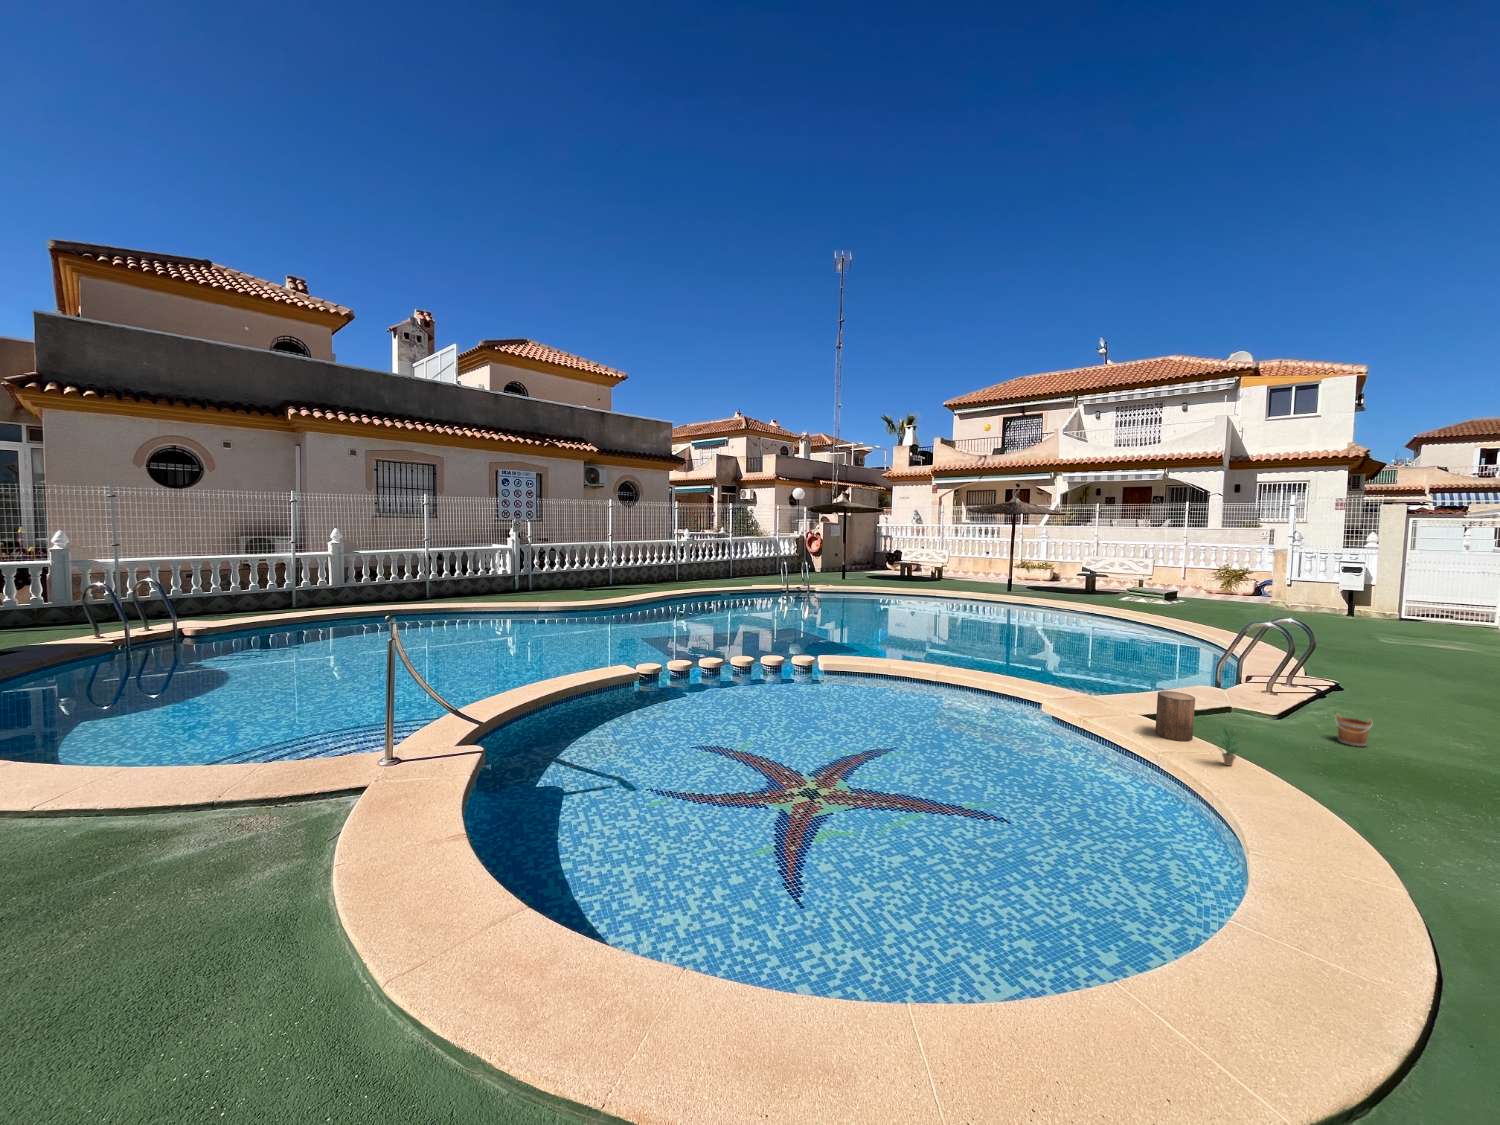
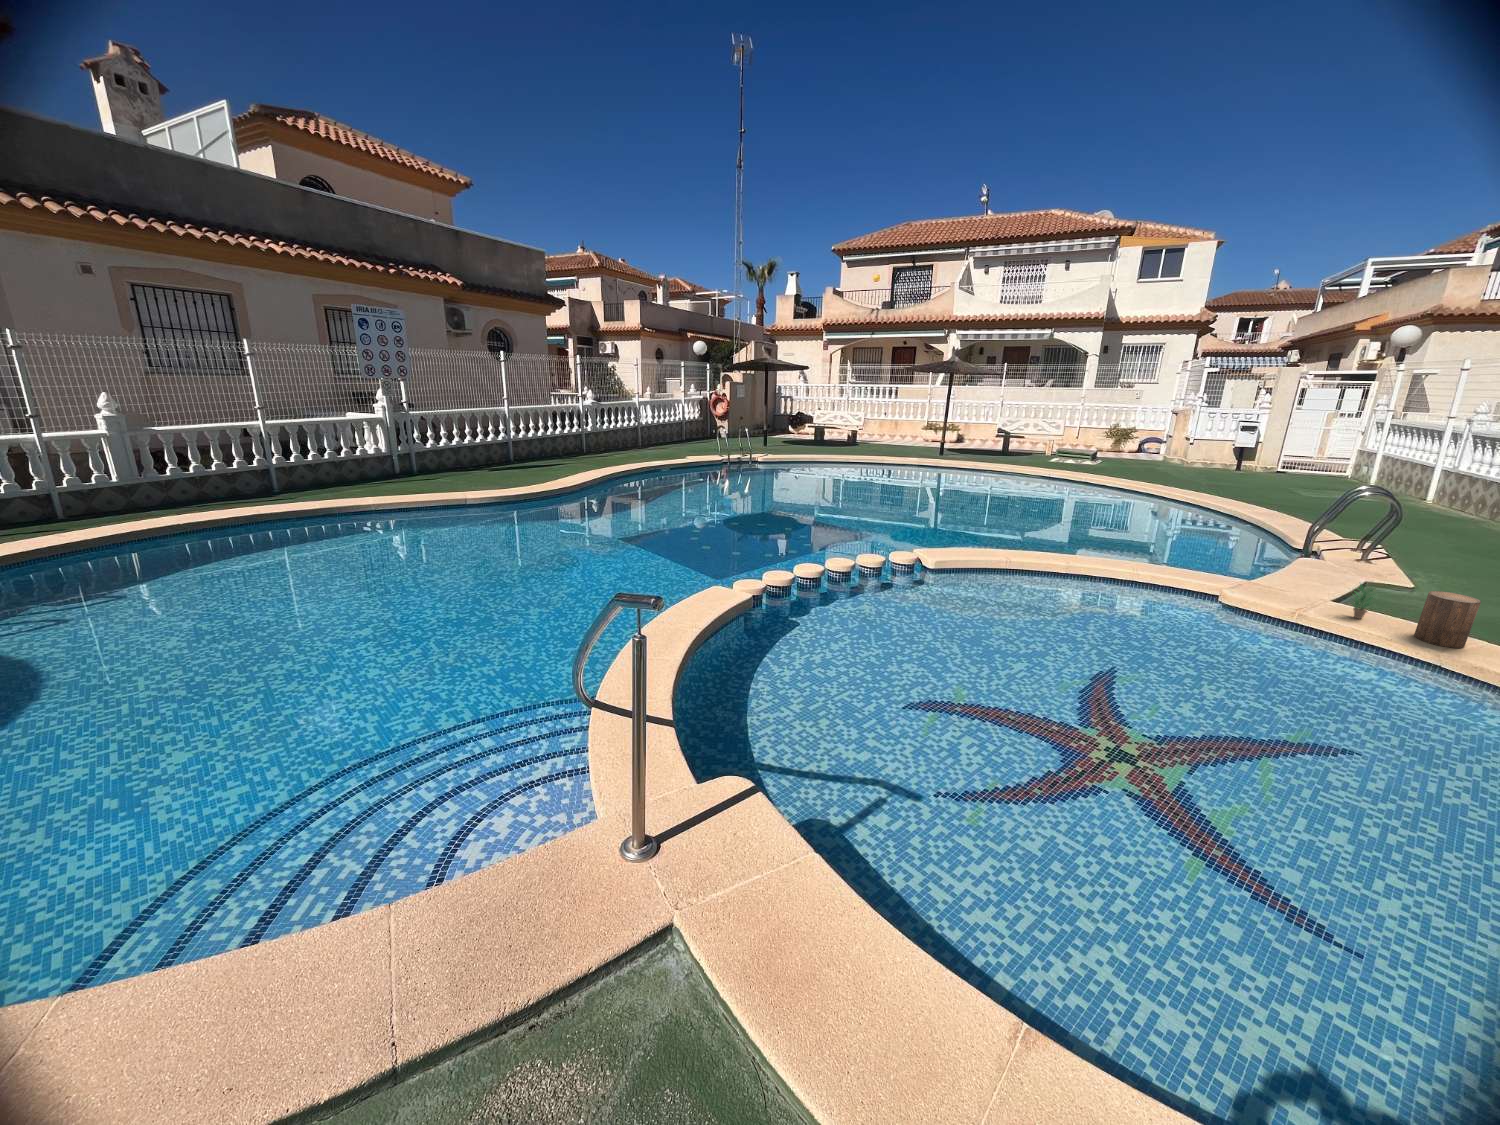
stool: present [1155,691,1195,741] -> present [1414,591,1481,648]
bucket: present [1335,714,1372,747] -> none [1385,560,1422,588]

